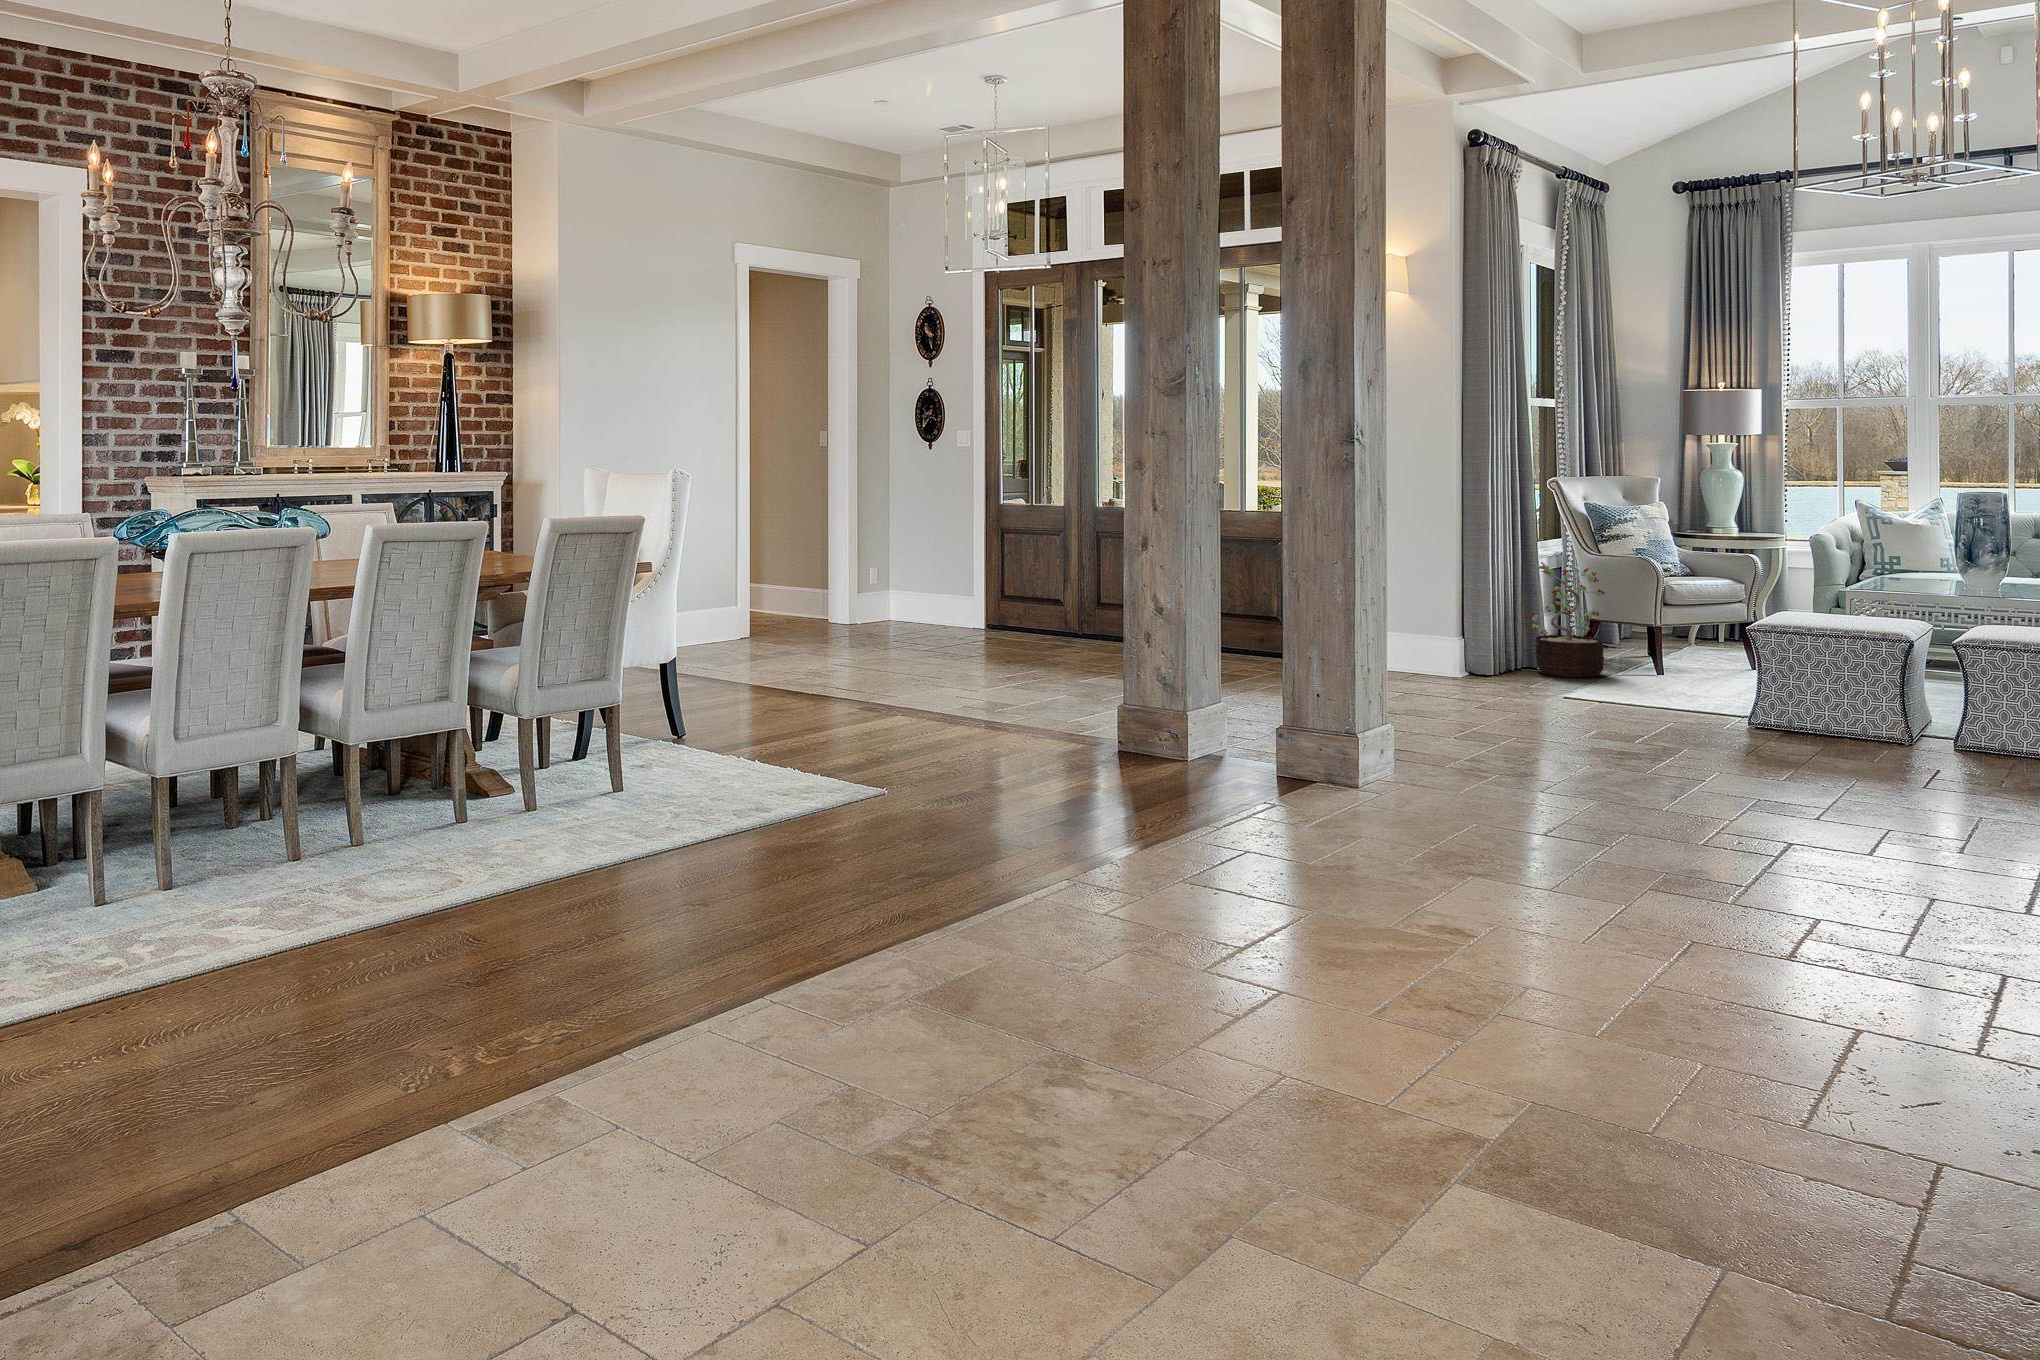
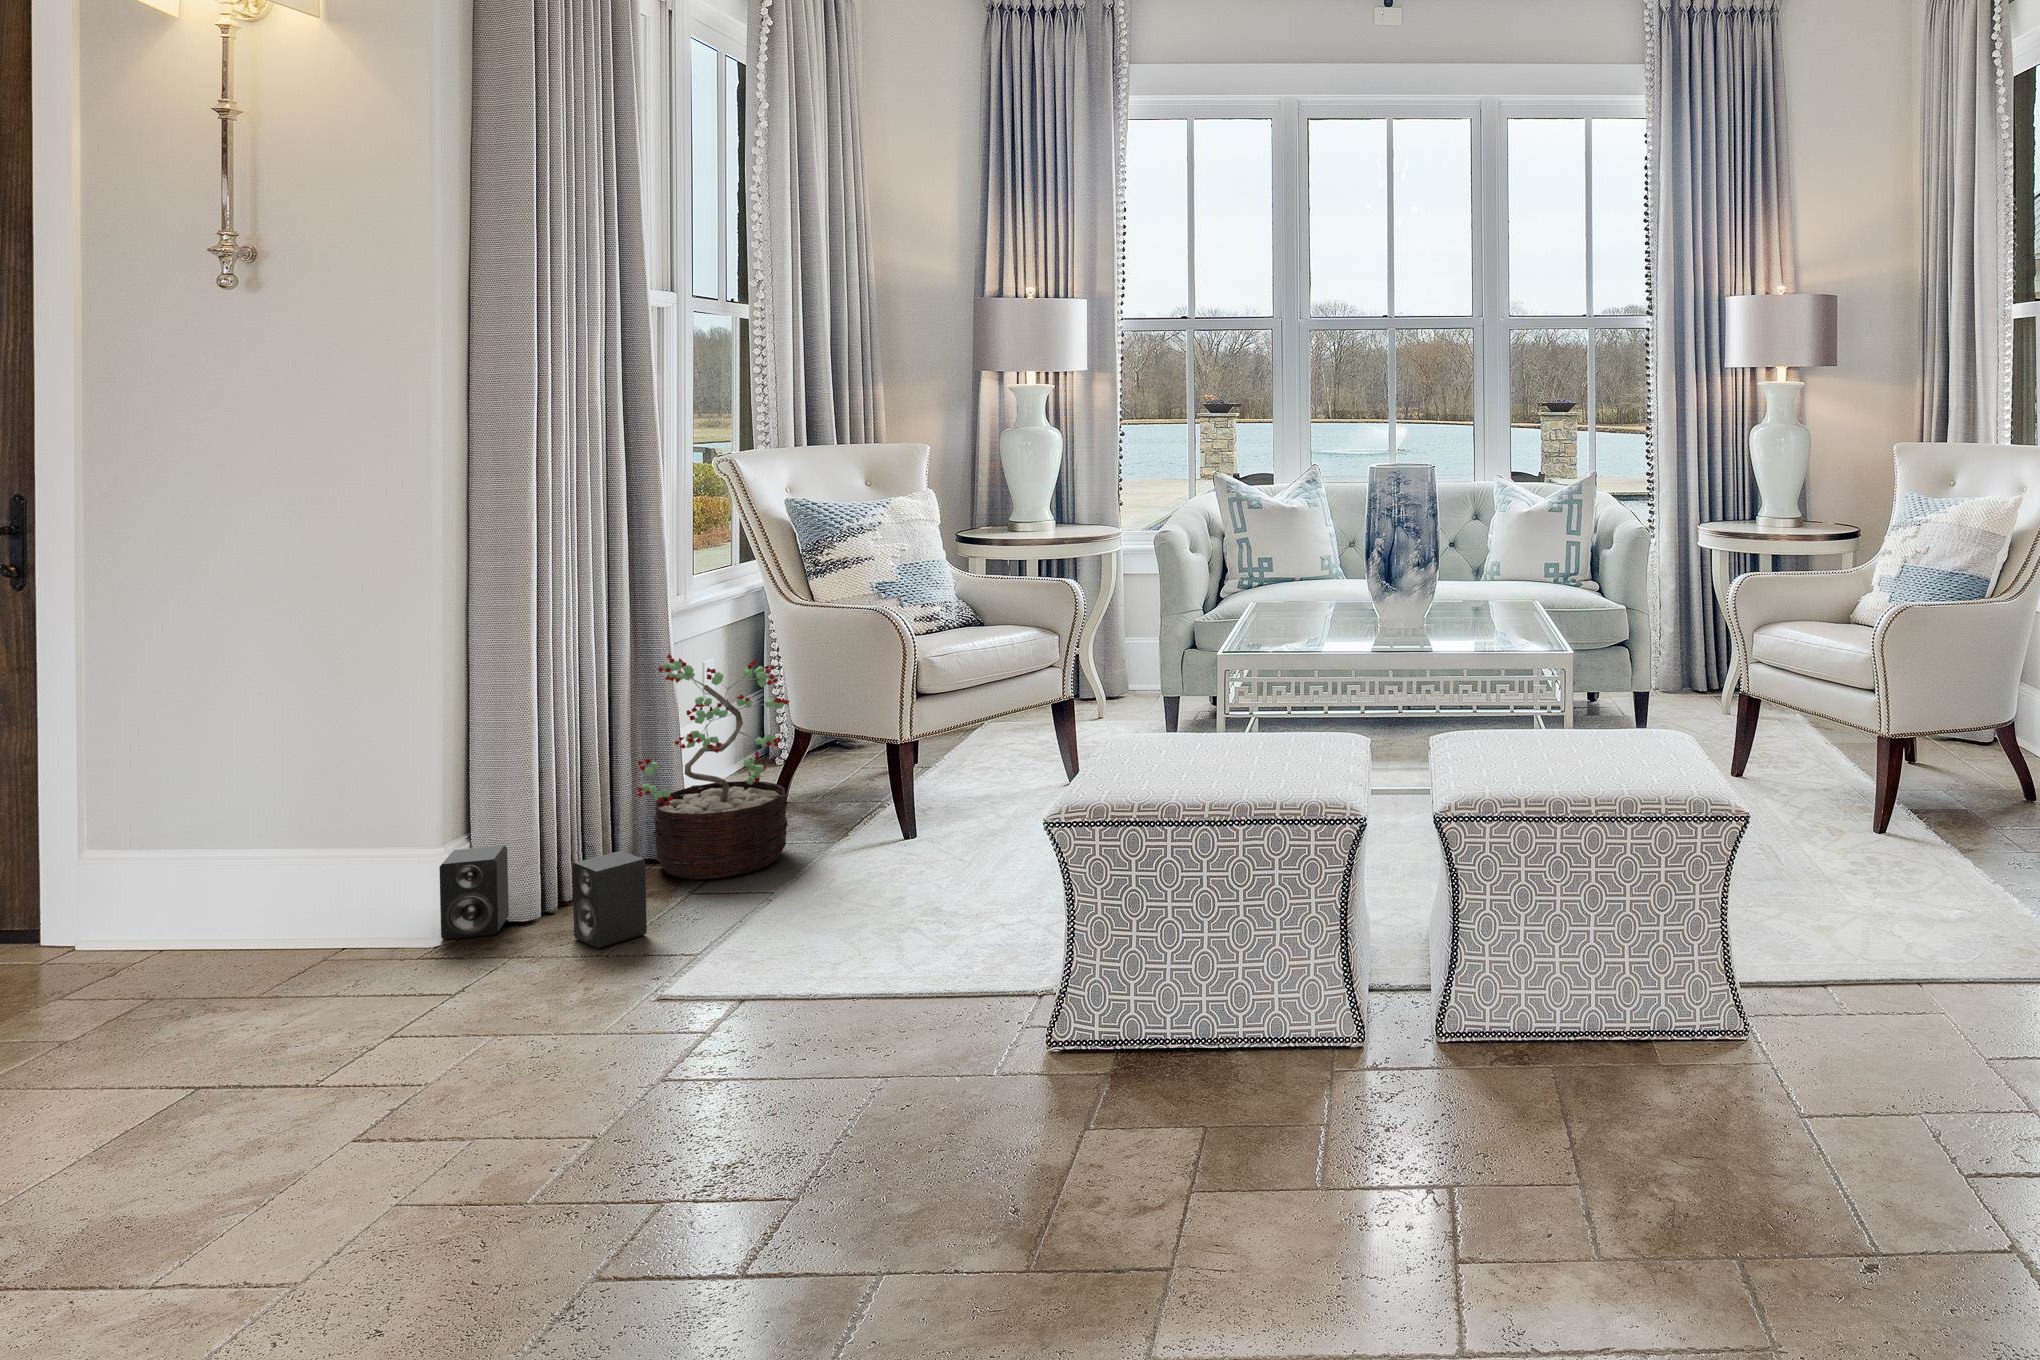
speaker: none [1447,640,1547,688] -> present [439,845,647,948]

